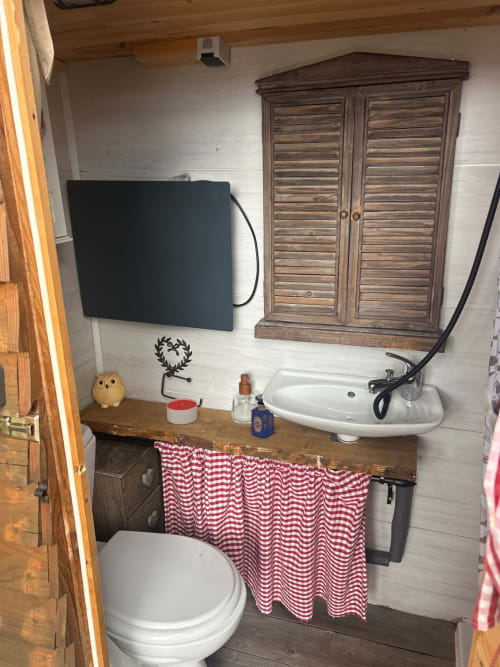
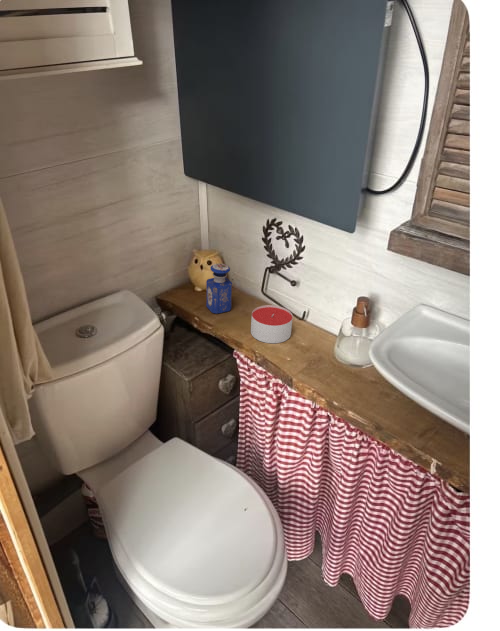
perfume bottle: present [251,394,274,438] -> present [206,264,232,314]

